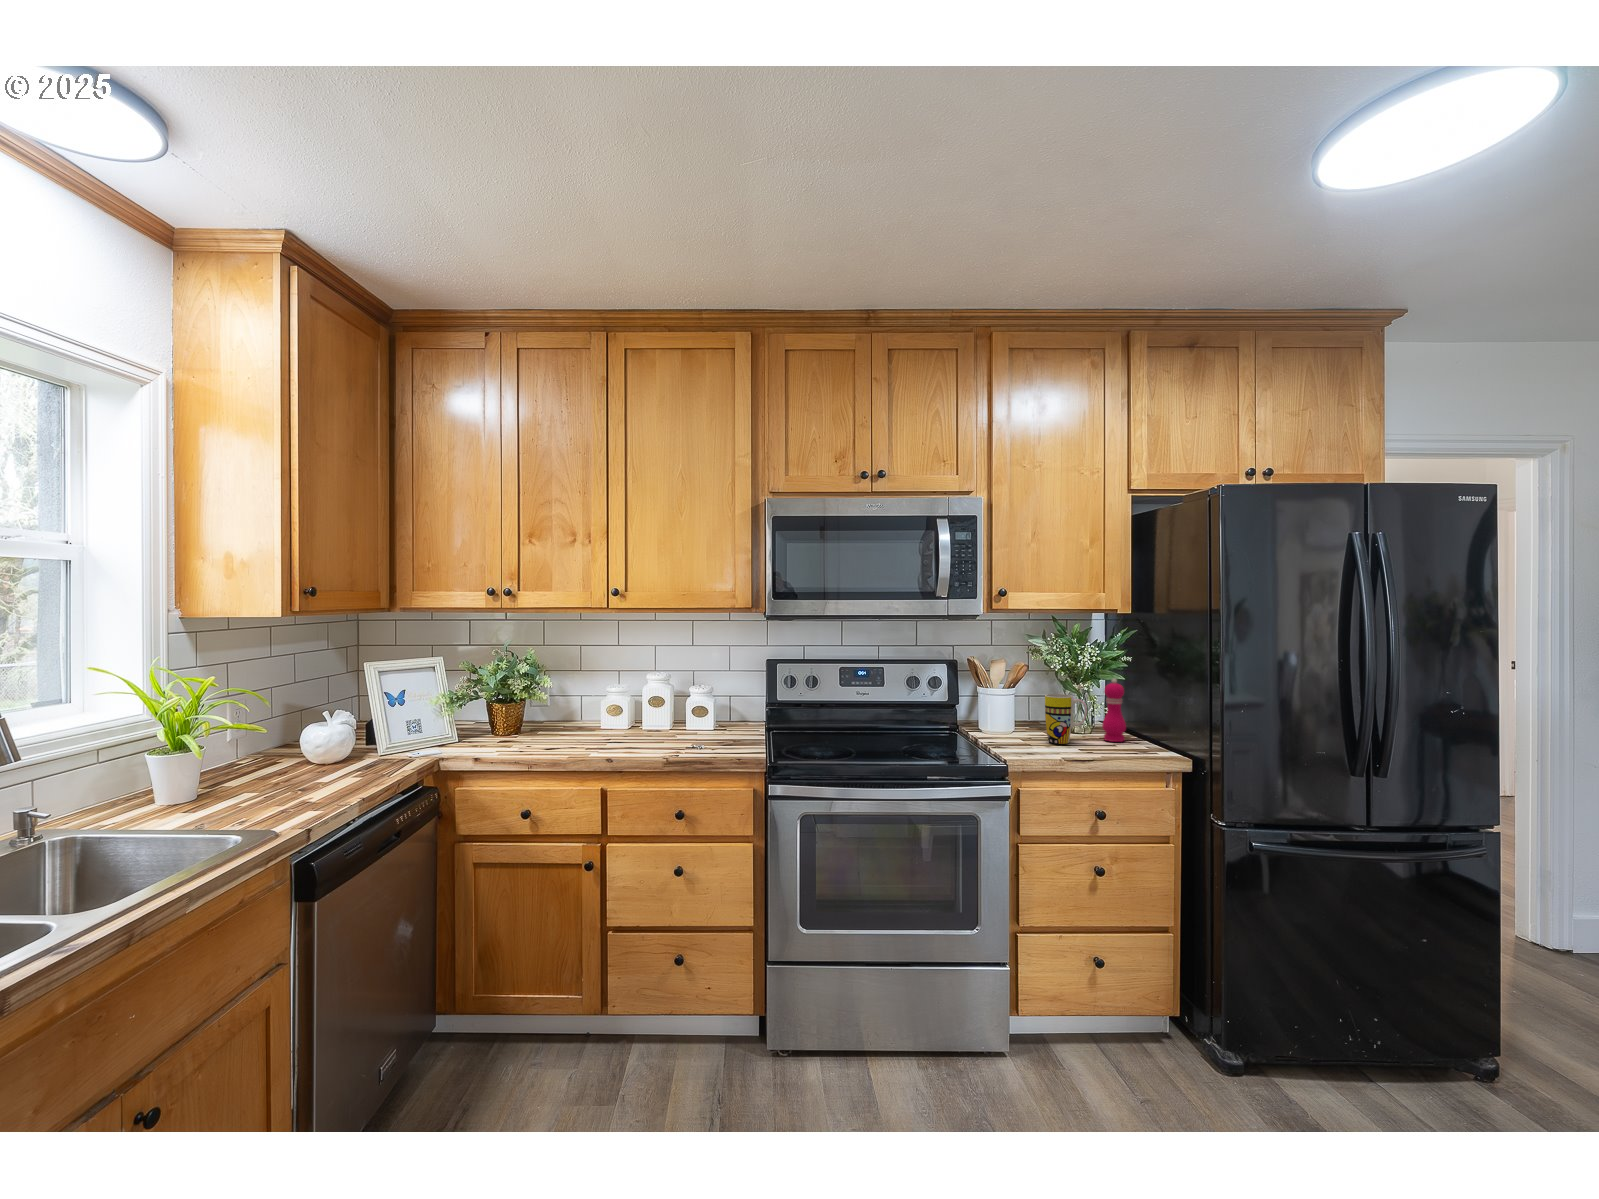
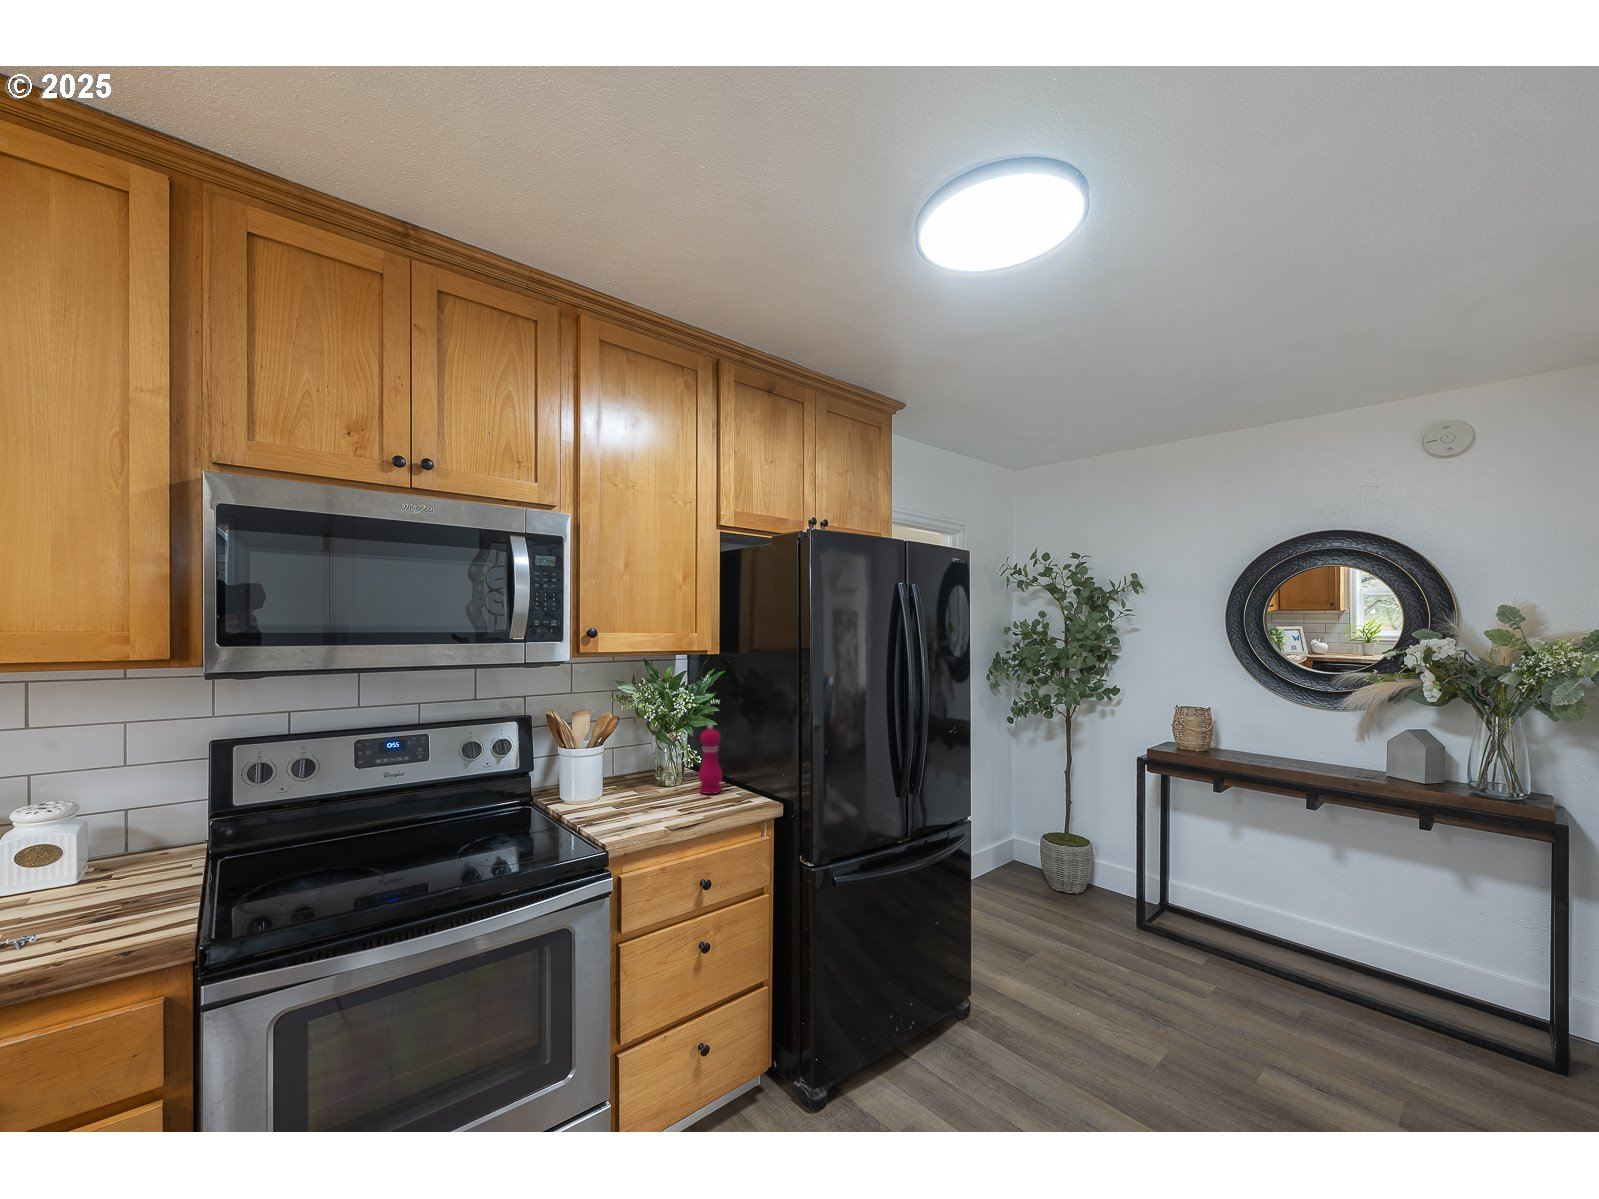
mug: present [1045,694,1087,744] -> none [639,747,686,806]

